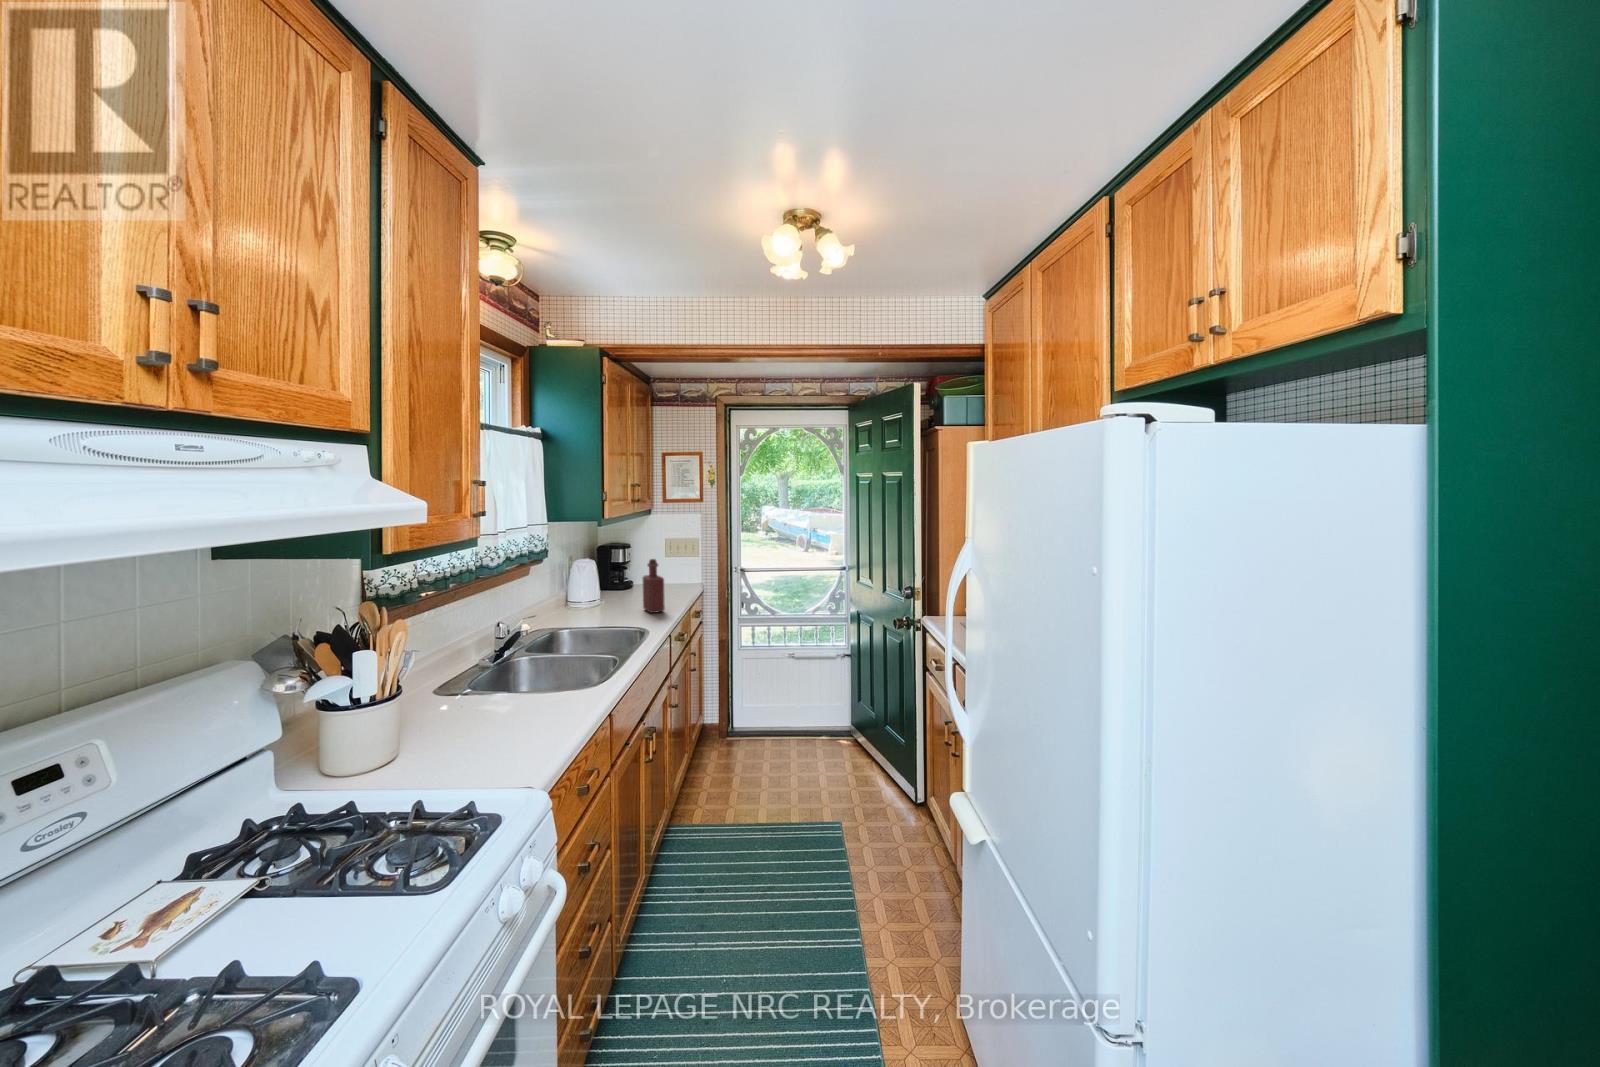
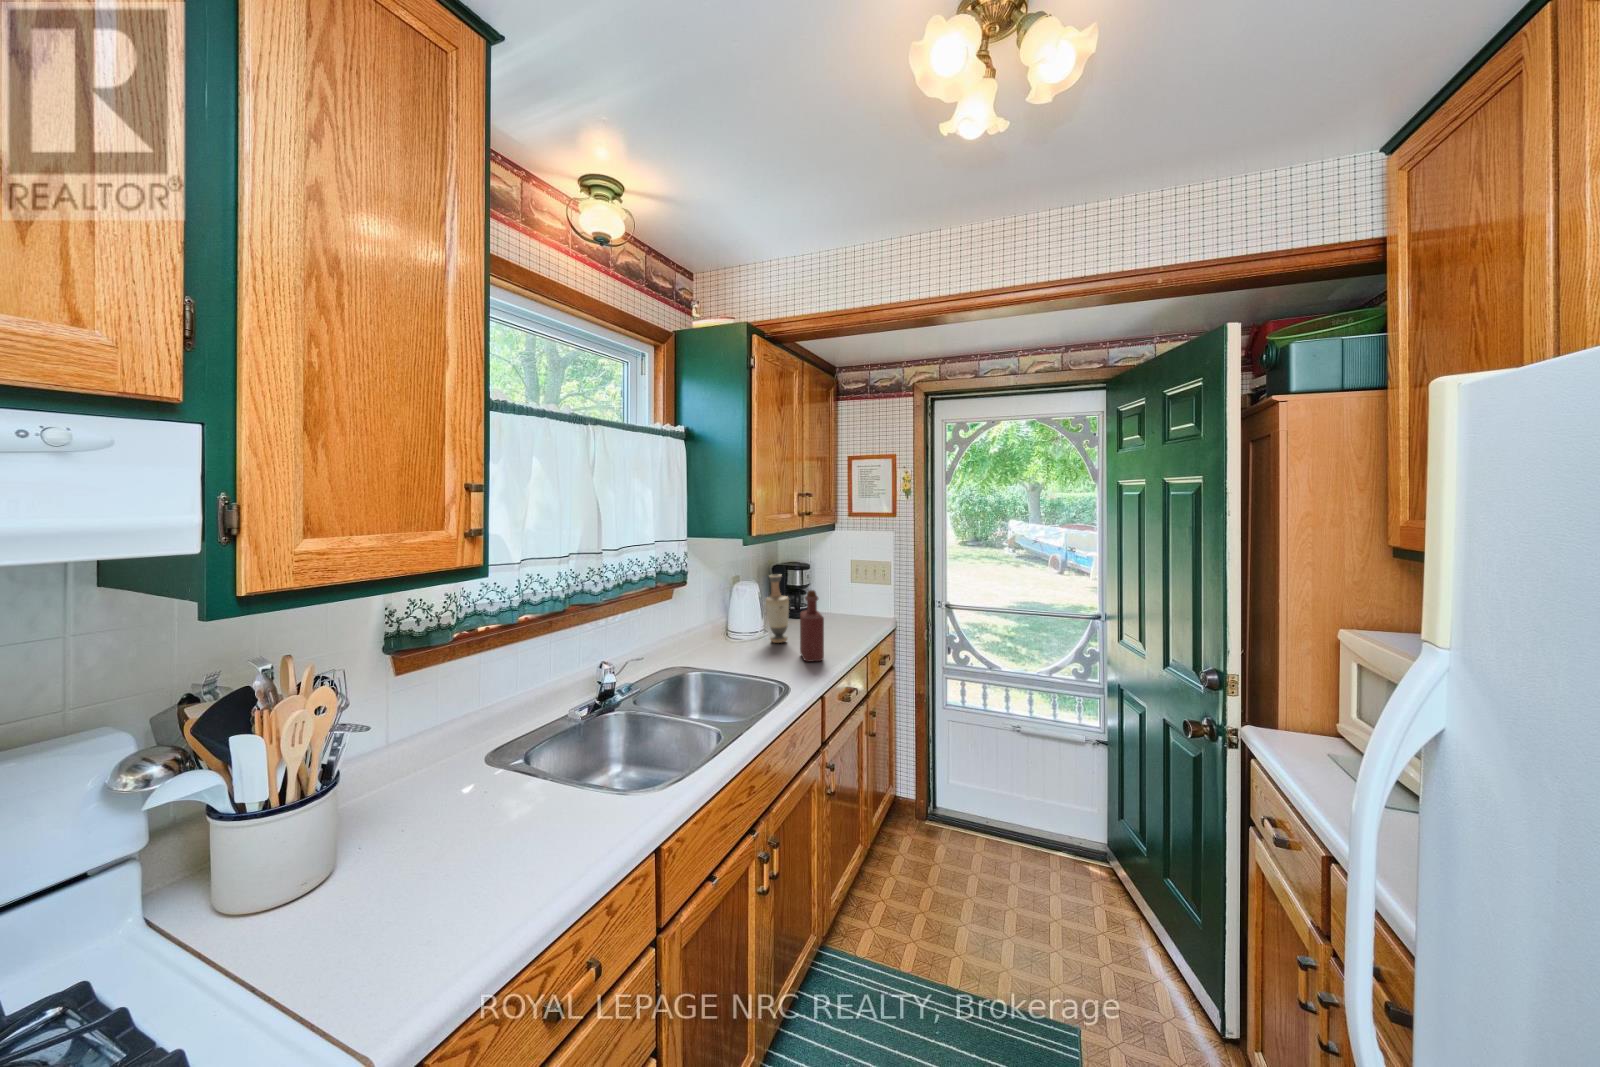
vase: none [608,549,627,604] -> present [766,574,789,643]

